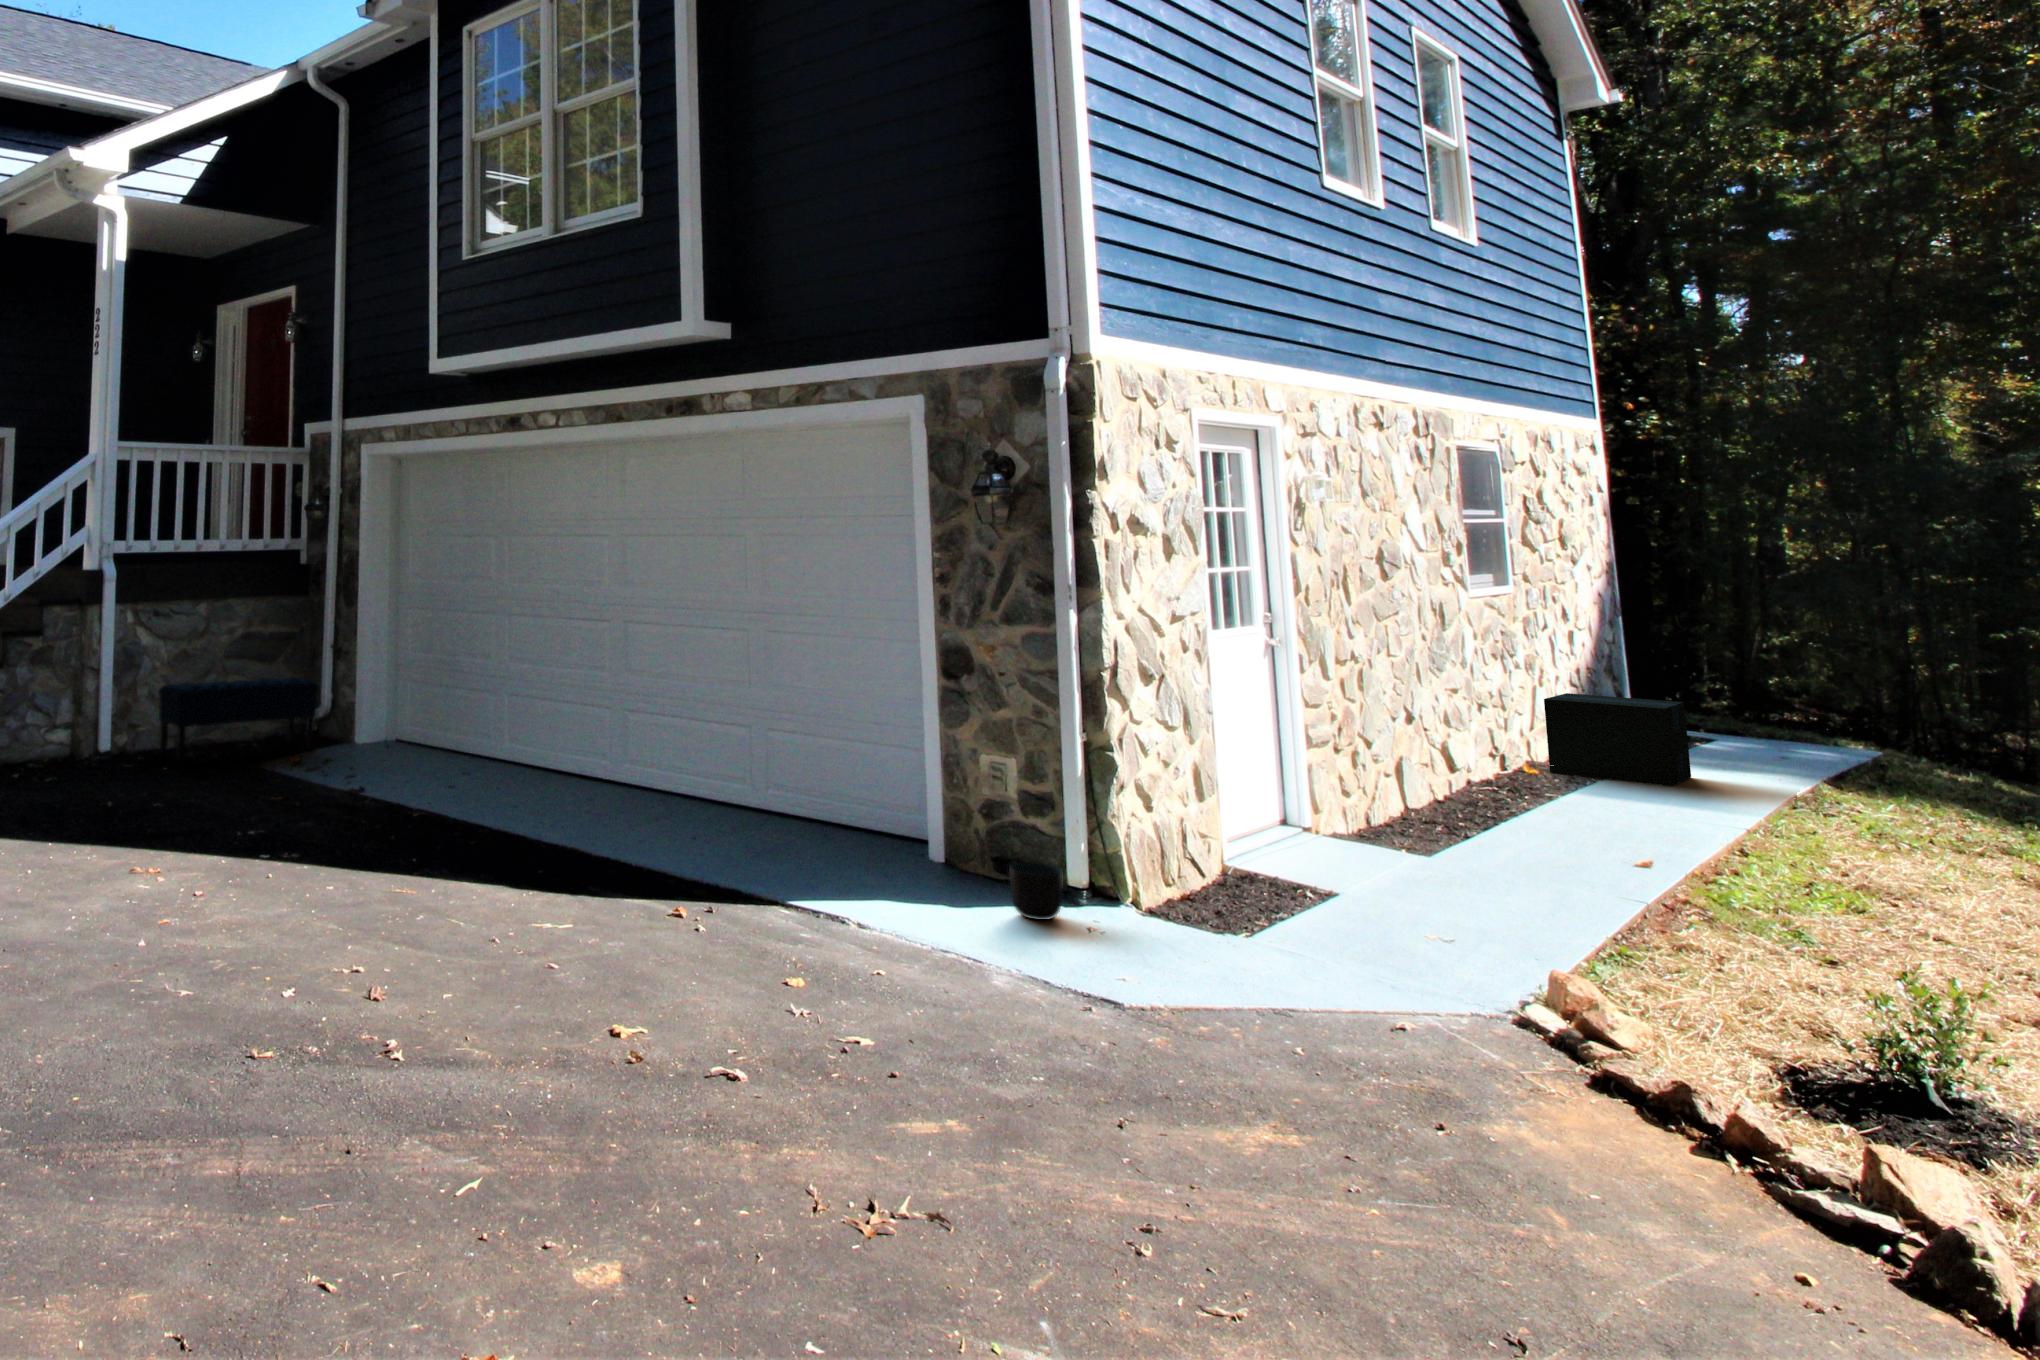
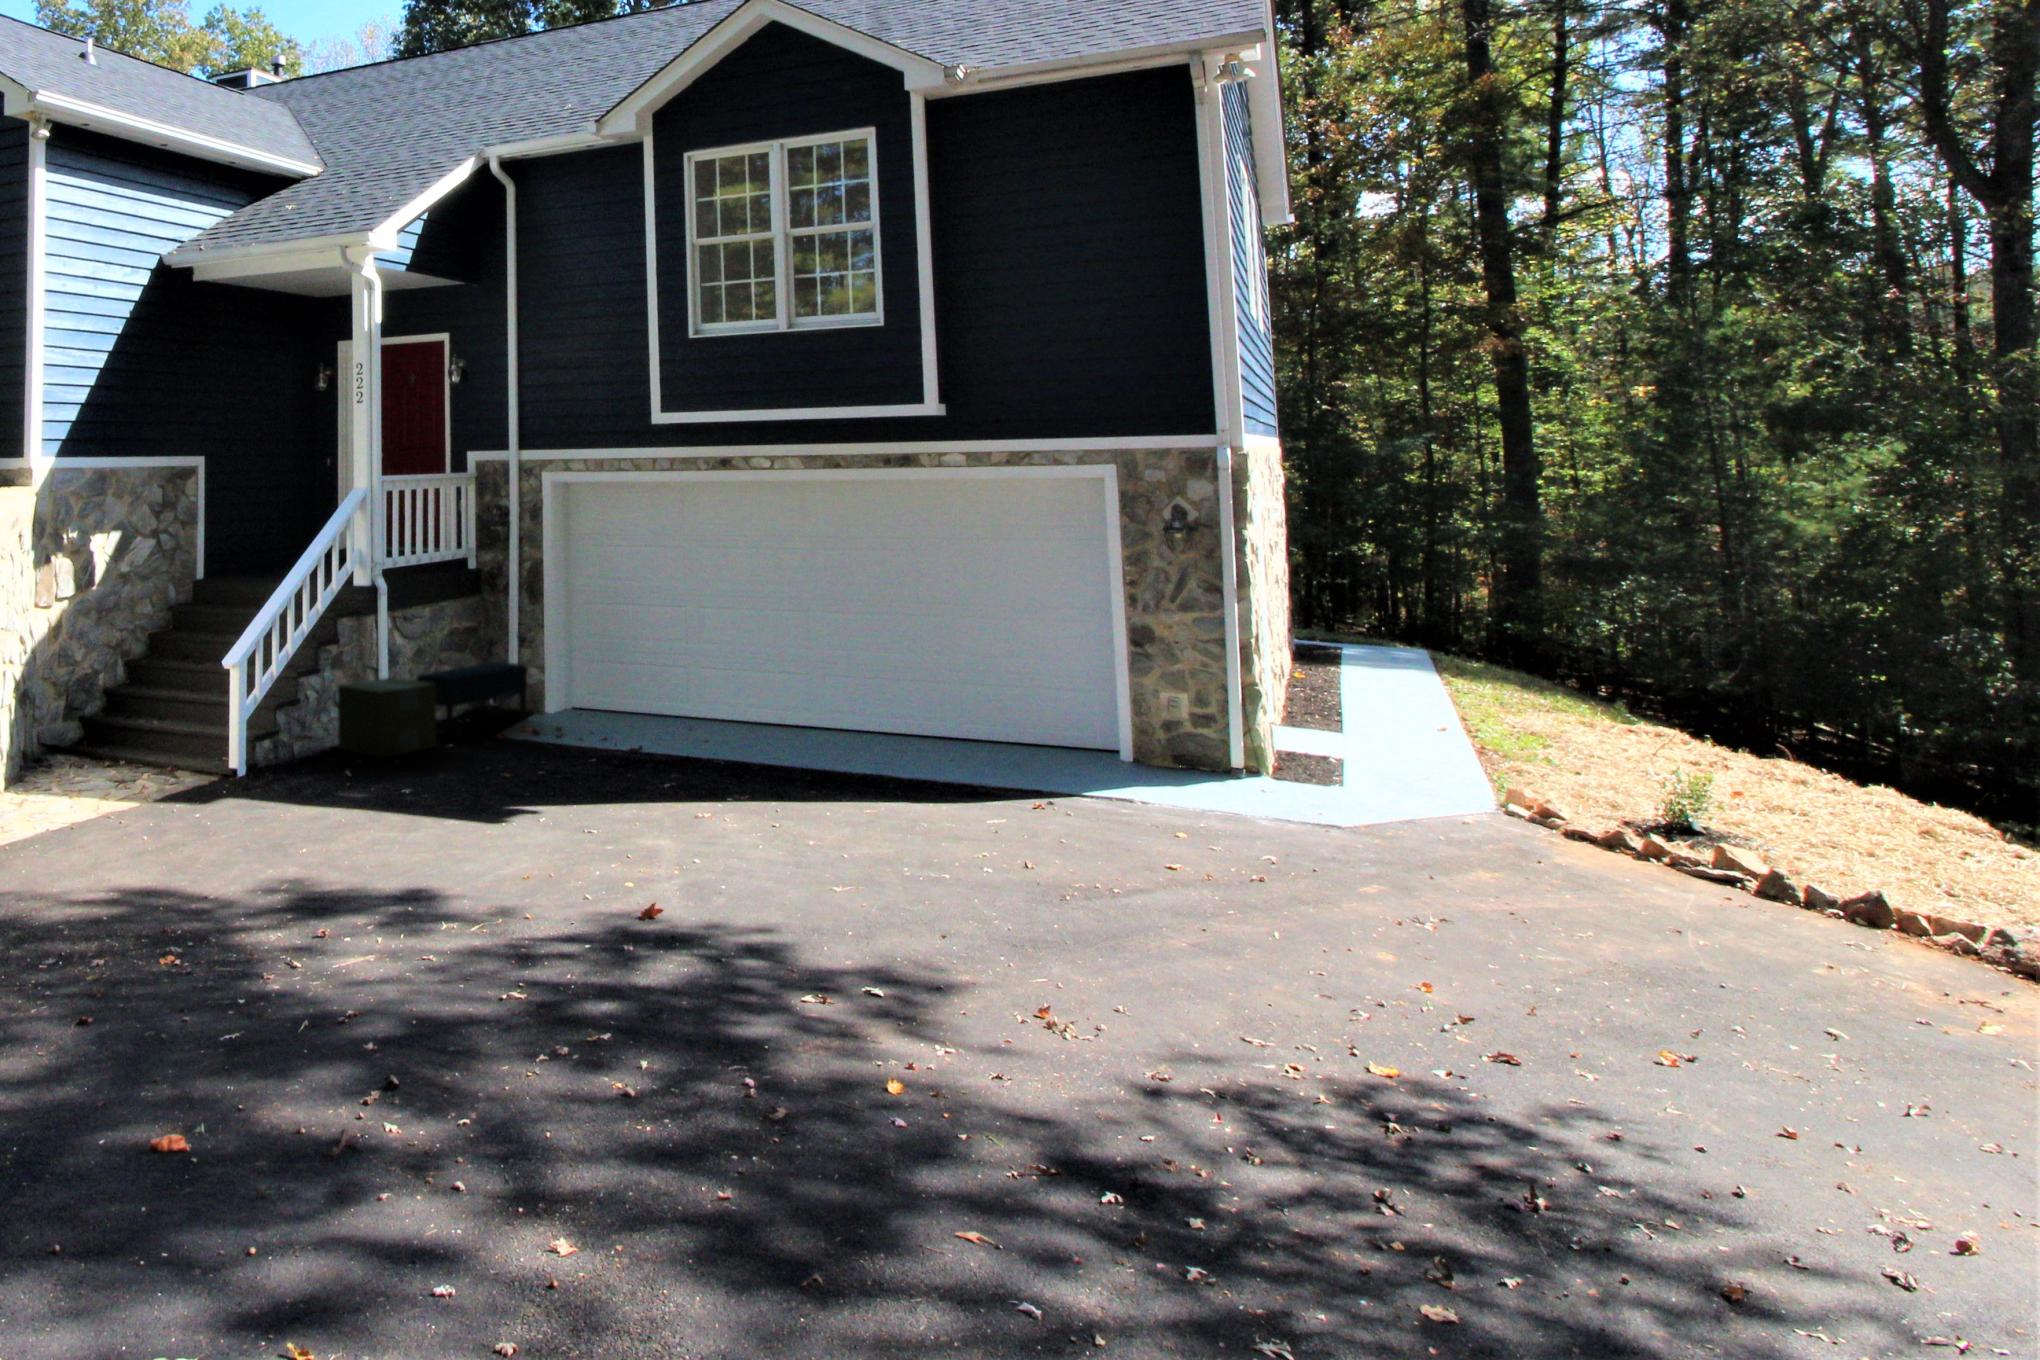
cardboard box: present [1544,693,1691,786] -> present [333,678,436,757]
planter: present [1009,863,1062,920] -> none [1194,756,1228,790]

